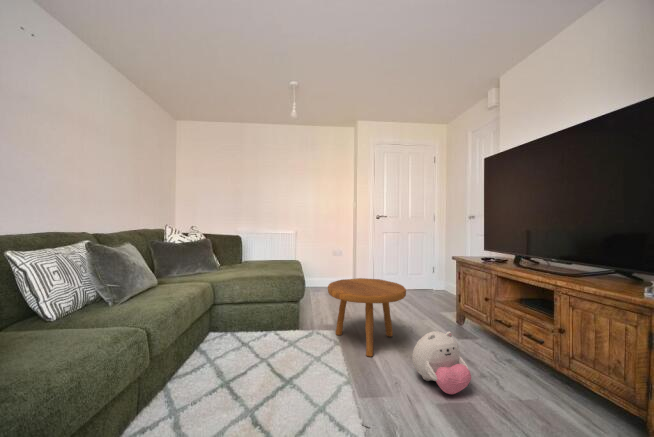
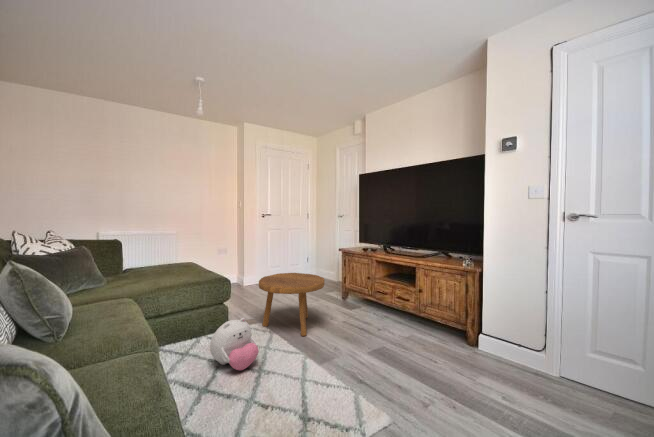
plush toy: present [412,331,471,394] -> present [210,318,259,370]

